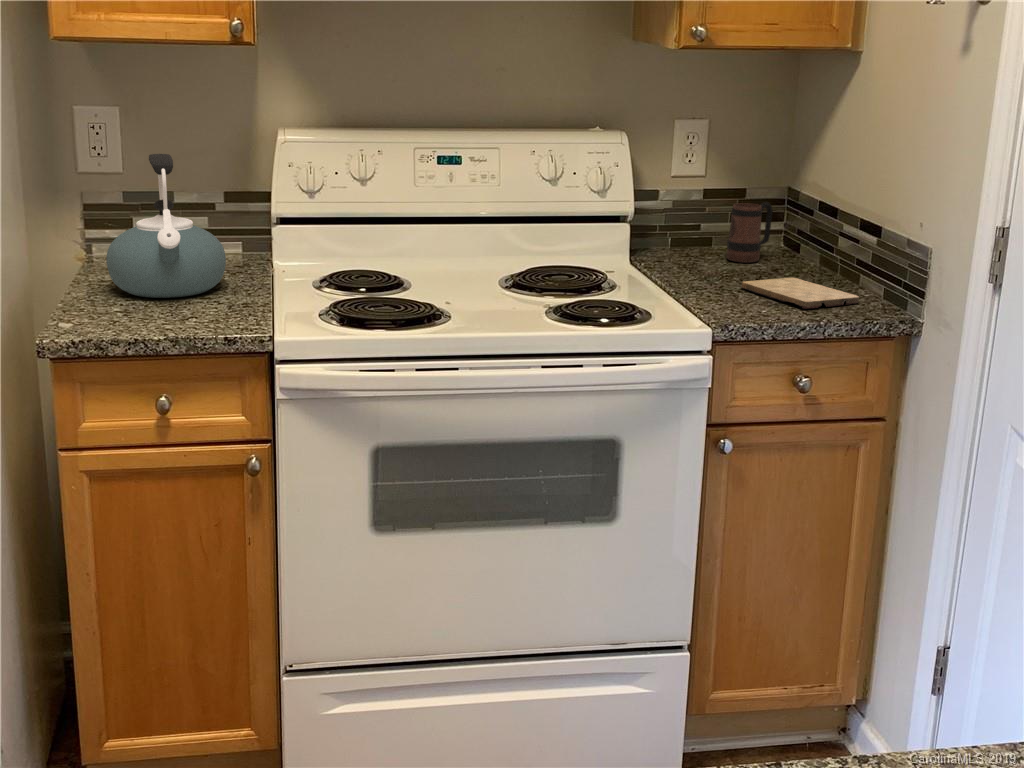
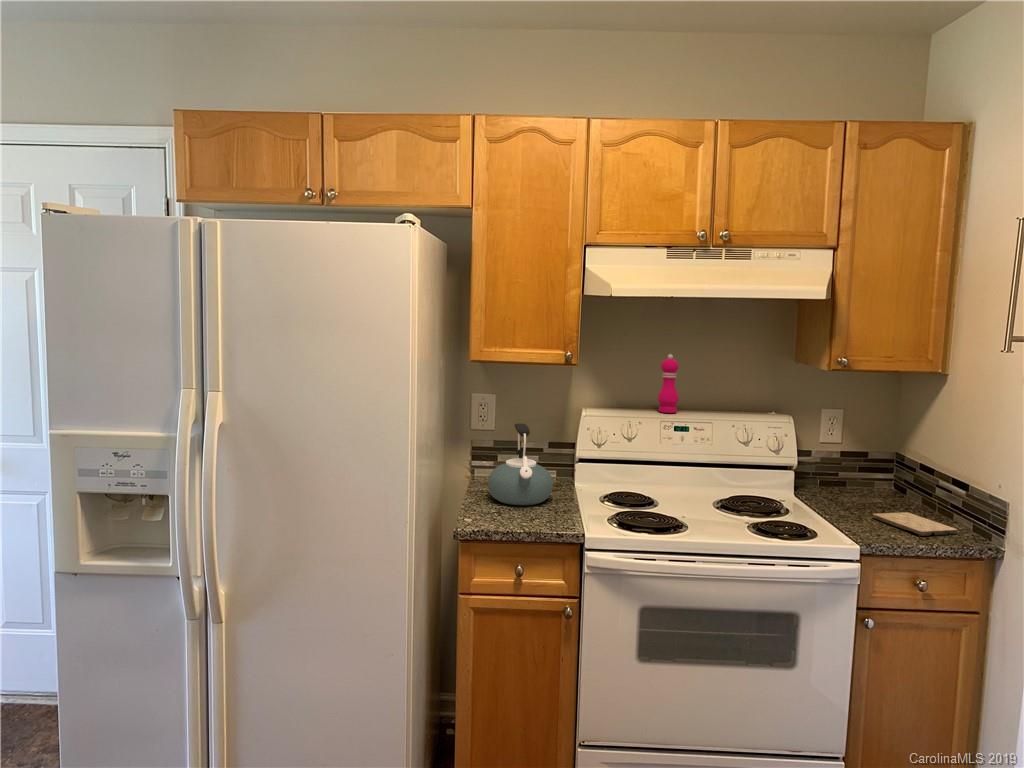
pepper mill: none [409,27,445,132] -> present [658,354,679,413]
mug: present [727,202,773,263] -> none [857,461,888,499]

